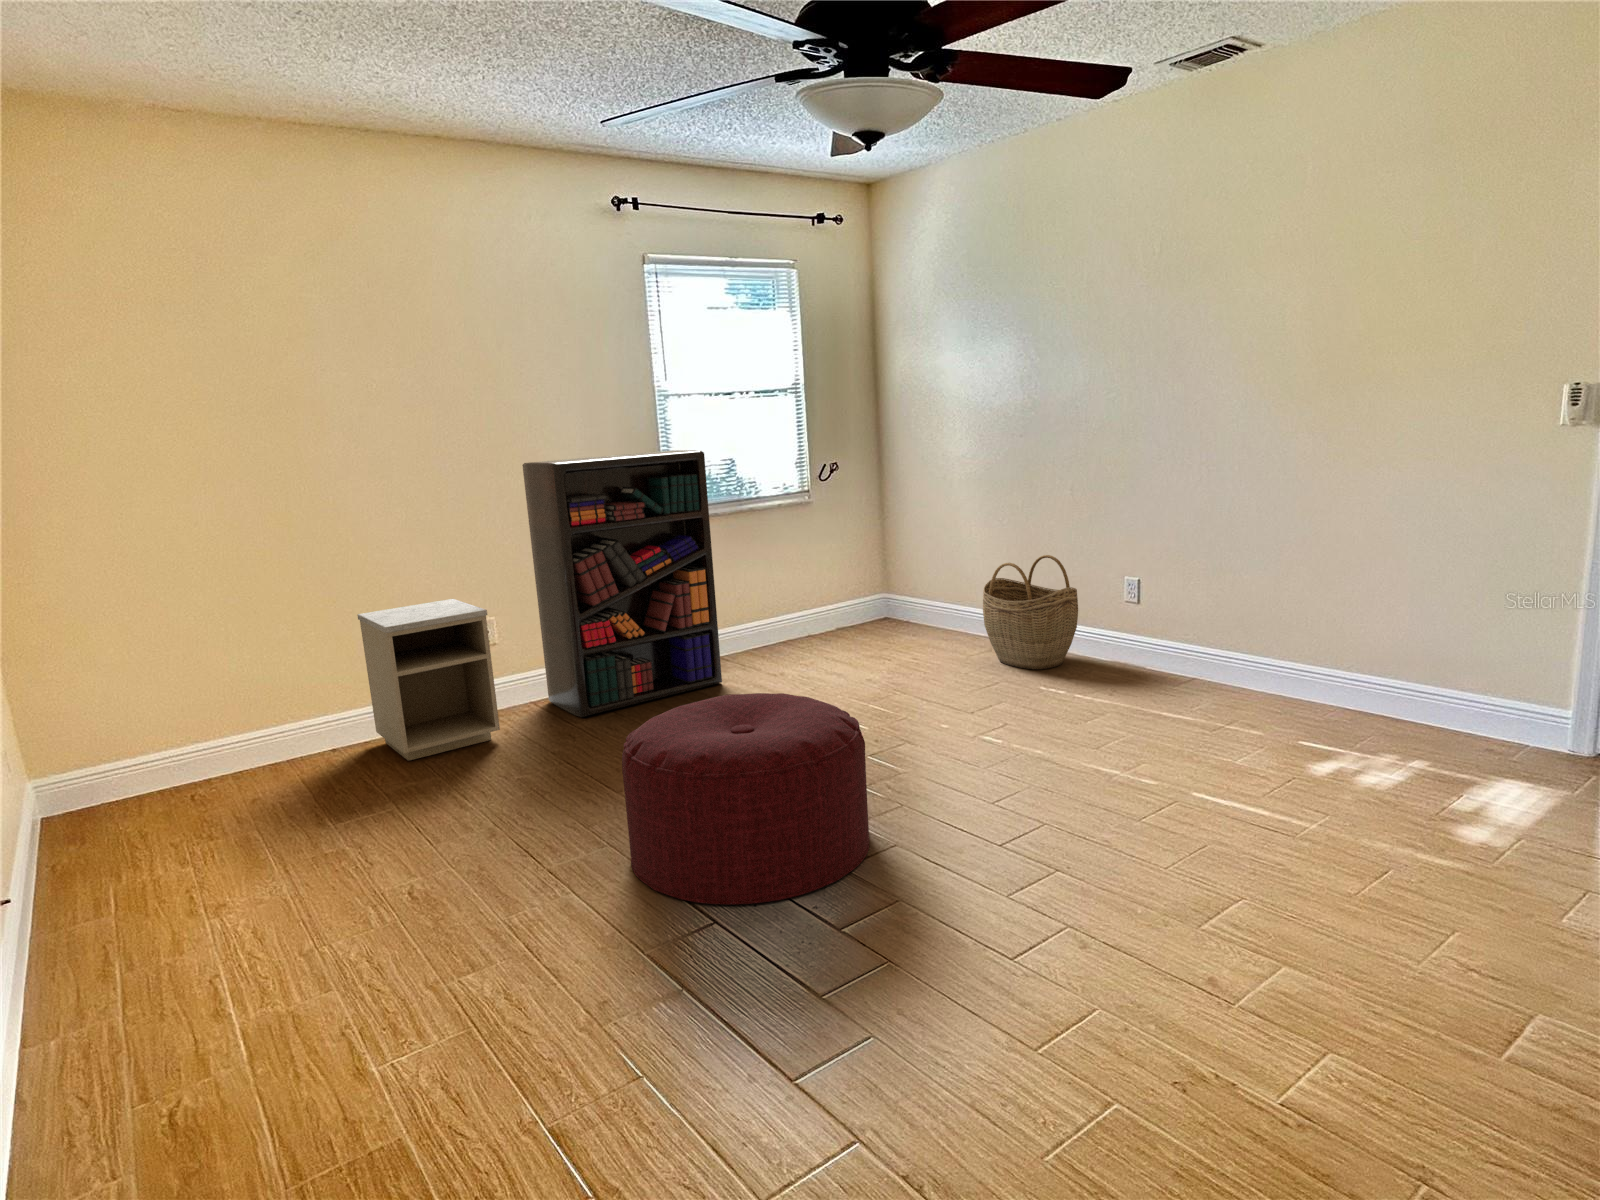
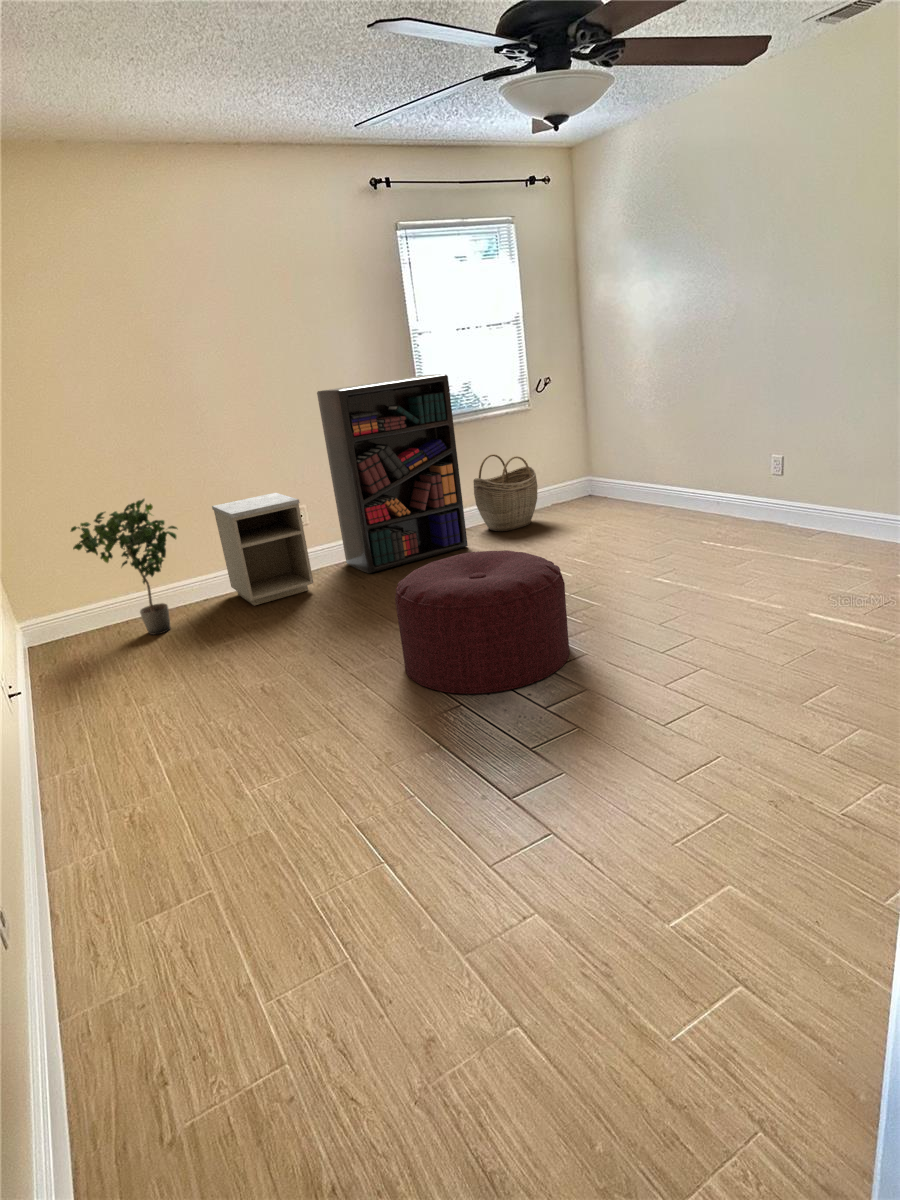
woven basket: present [983,555,1078,670] -> present [473,454,537,531]
potted plant: none [133,600,303,802] -> present [71,499,177,635]

